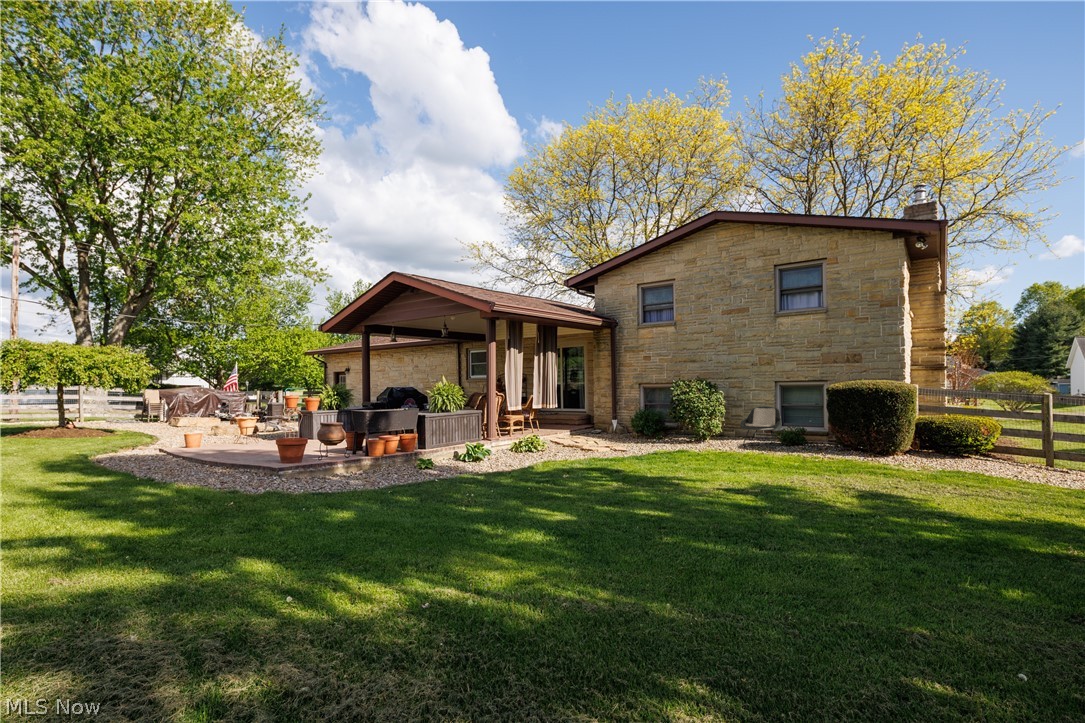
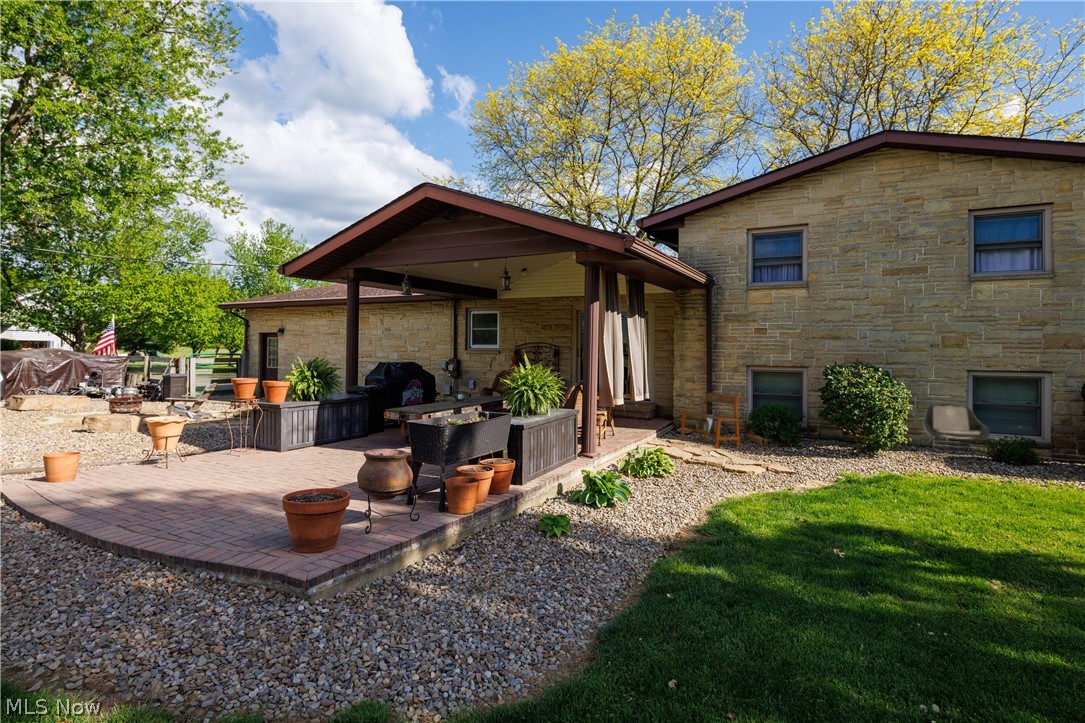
bench: none [595,404,630,443] -> present [681,393,740,449]

